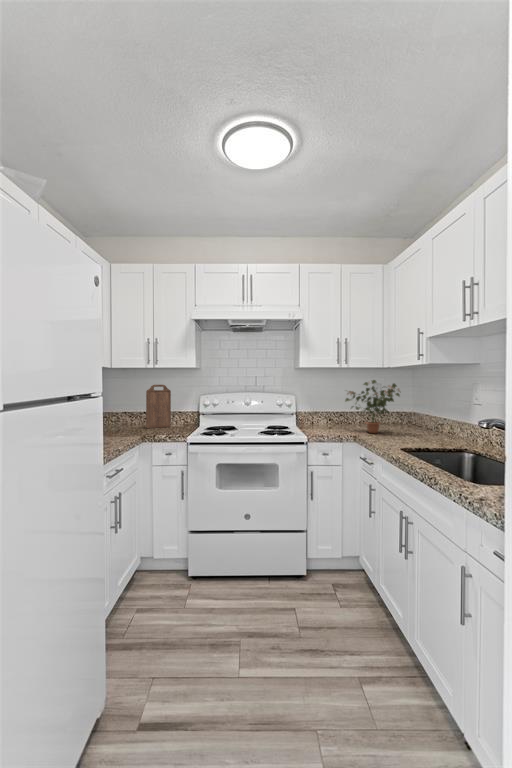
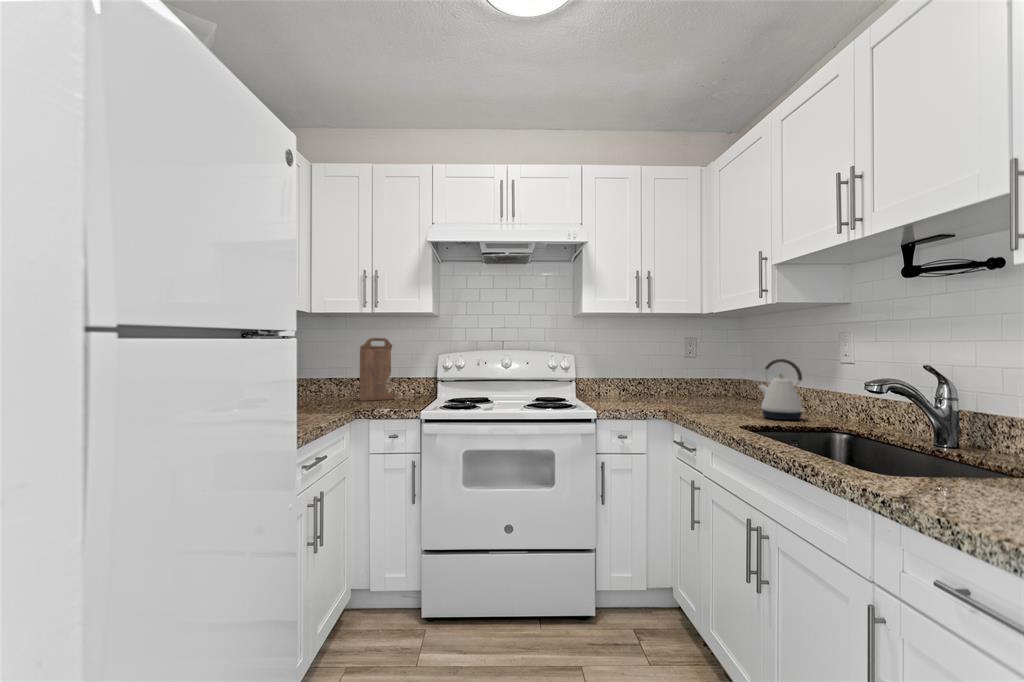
potted plant: present [345,380,400,433] -> none [647,330,731,407]
kettle: none [417,402,448,443] -> present [758,359,805,420]

